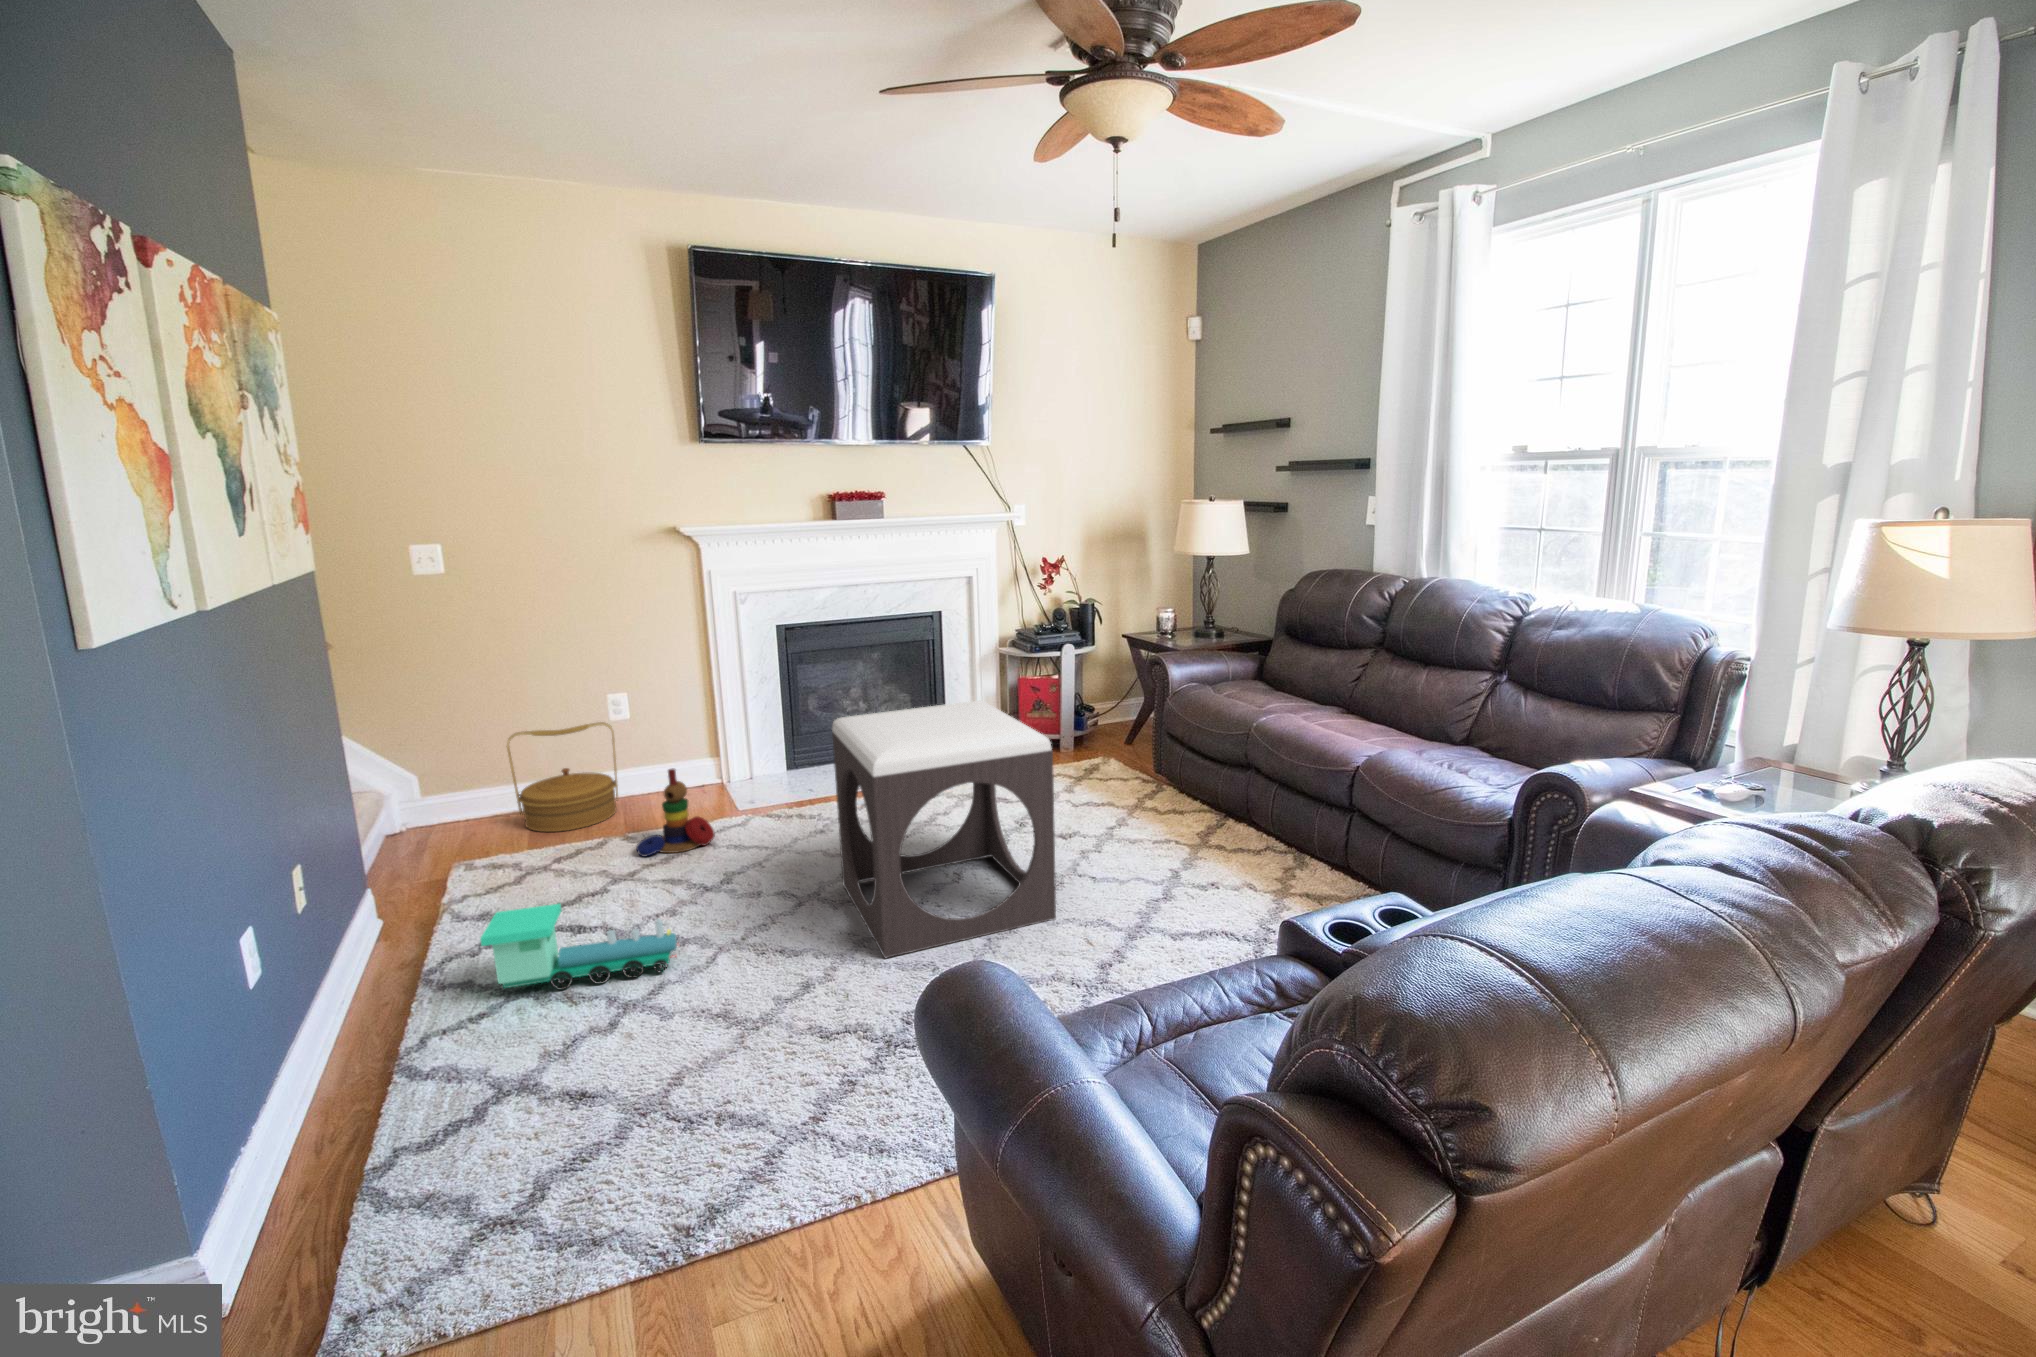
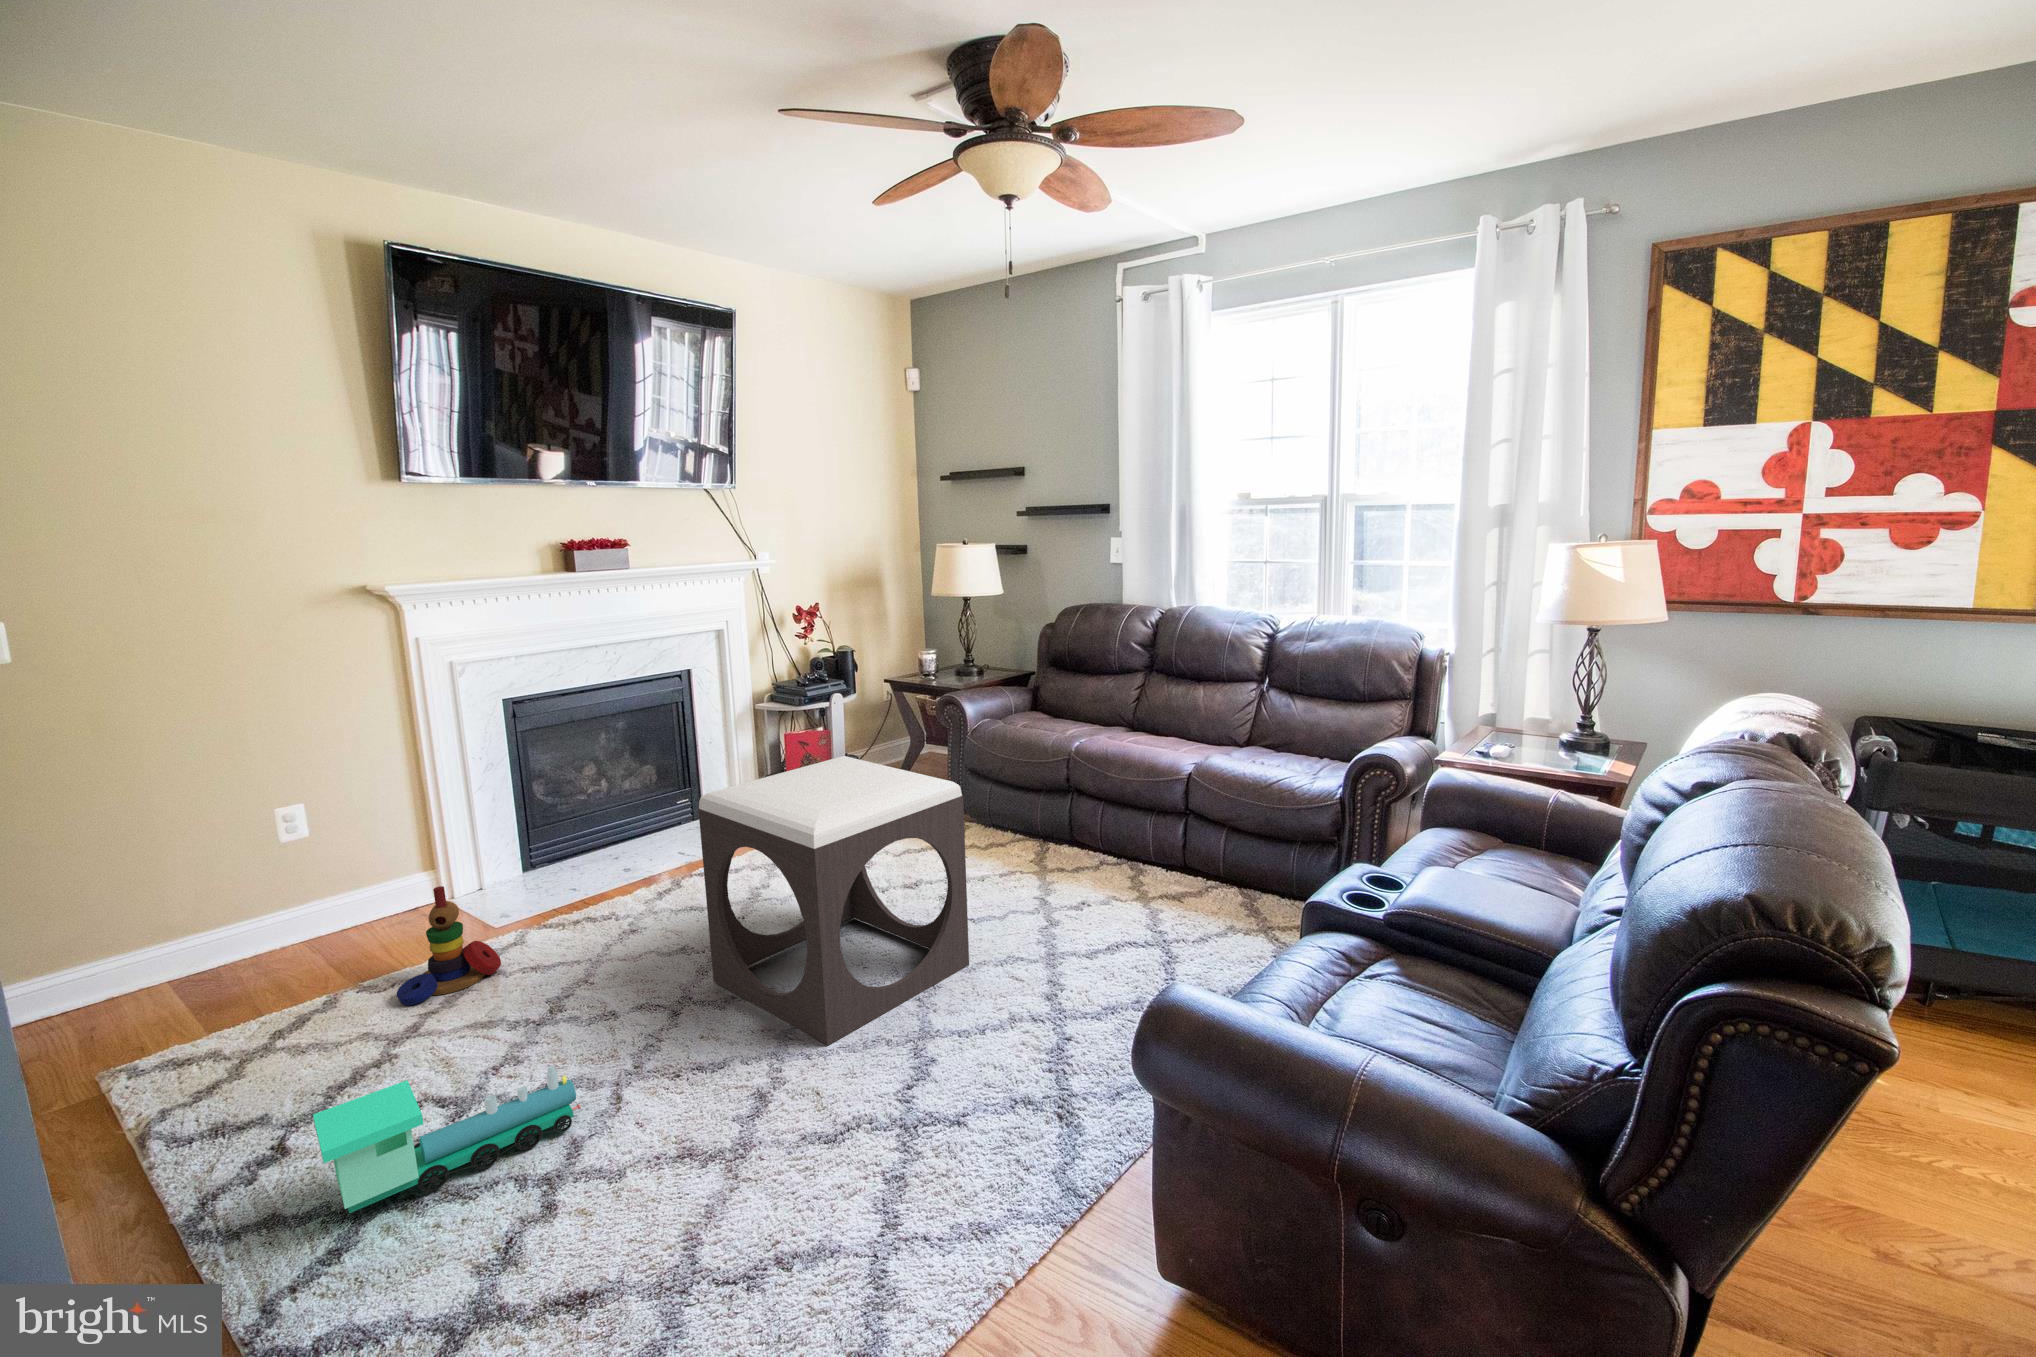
woven basket: present [507,722,619,832] -> none [137,844,316,1008]

